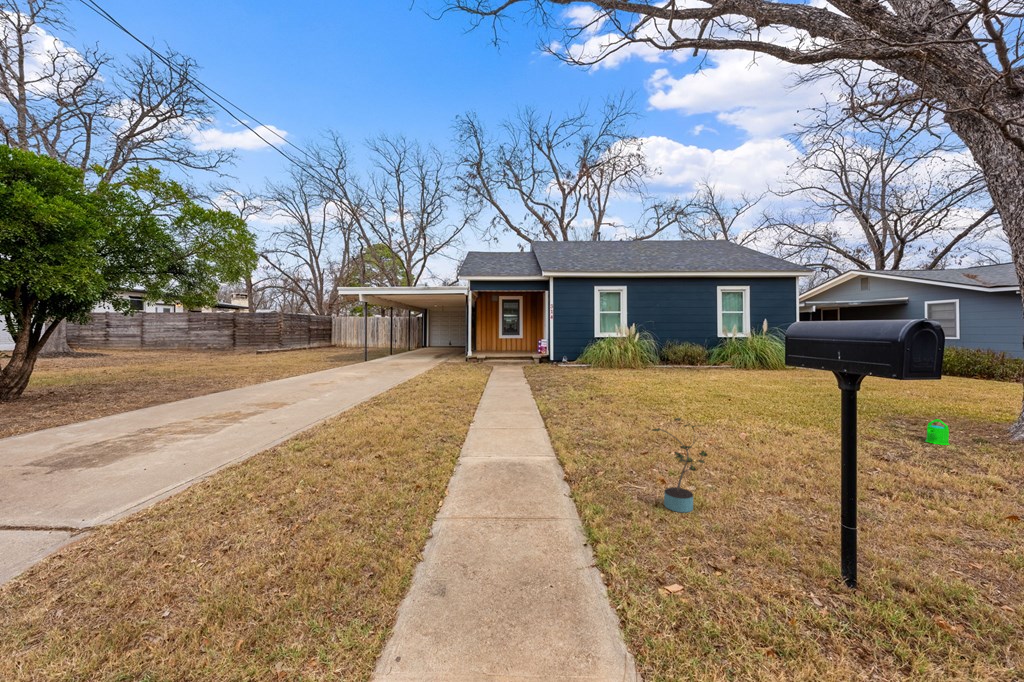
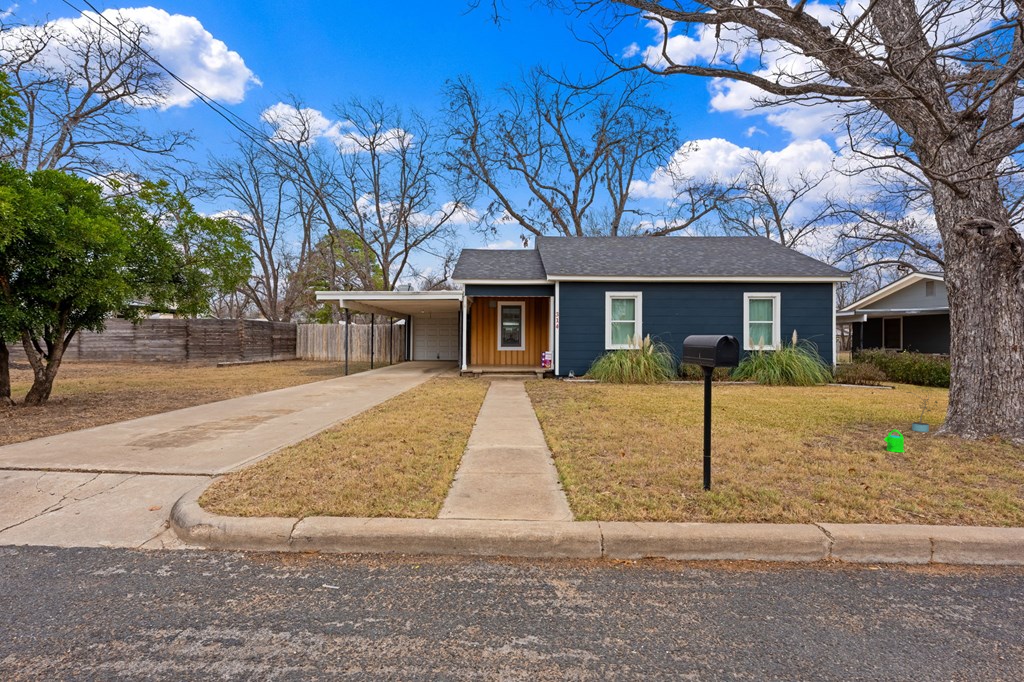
potted plant: present [652,418,707,512] -> present [907,387,938,432]

